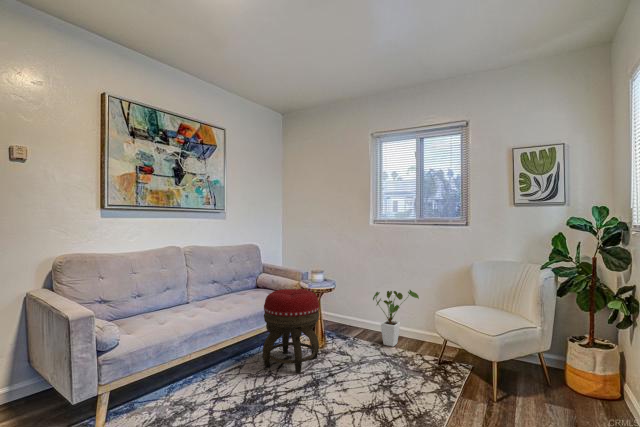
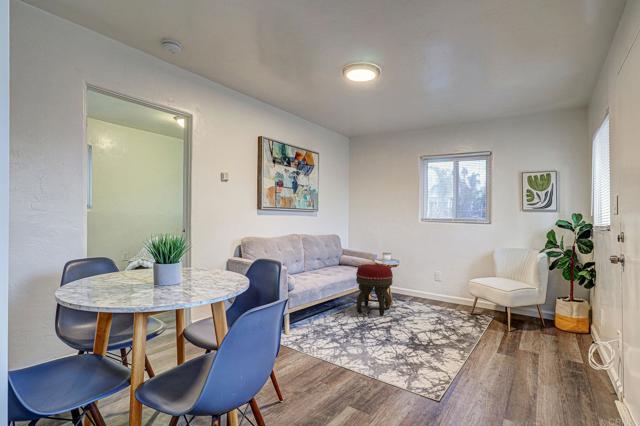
house plant: present [373,290,419,347] -> none [424,267,455,305]

